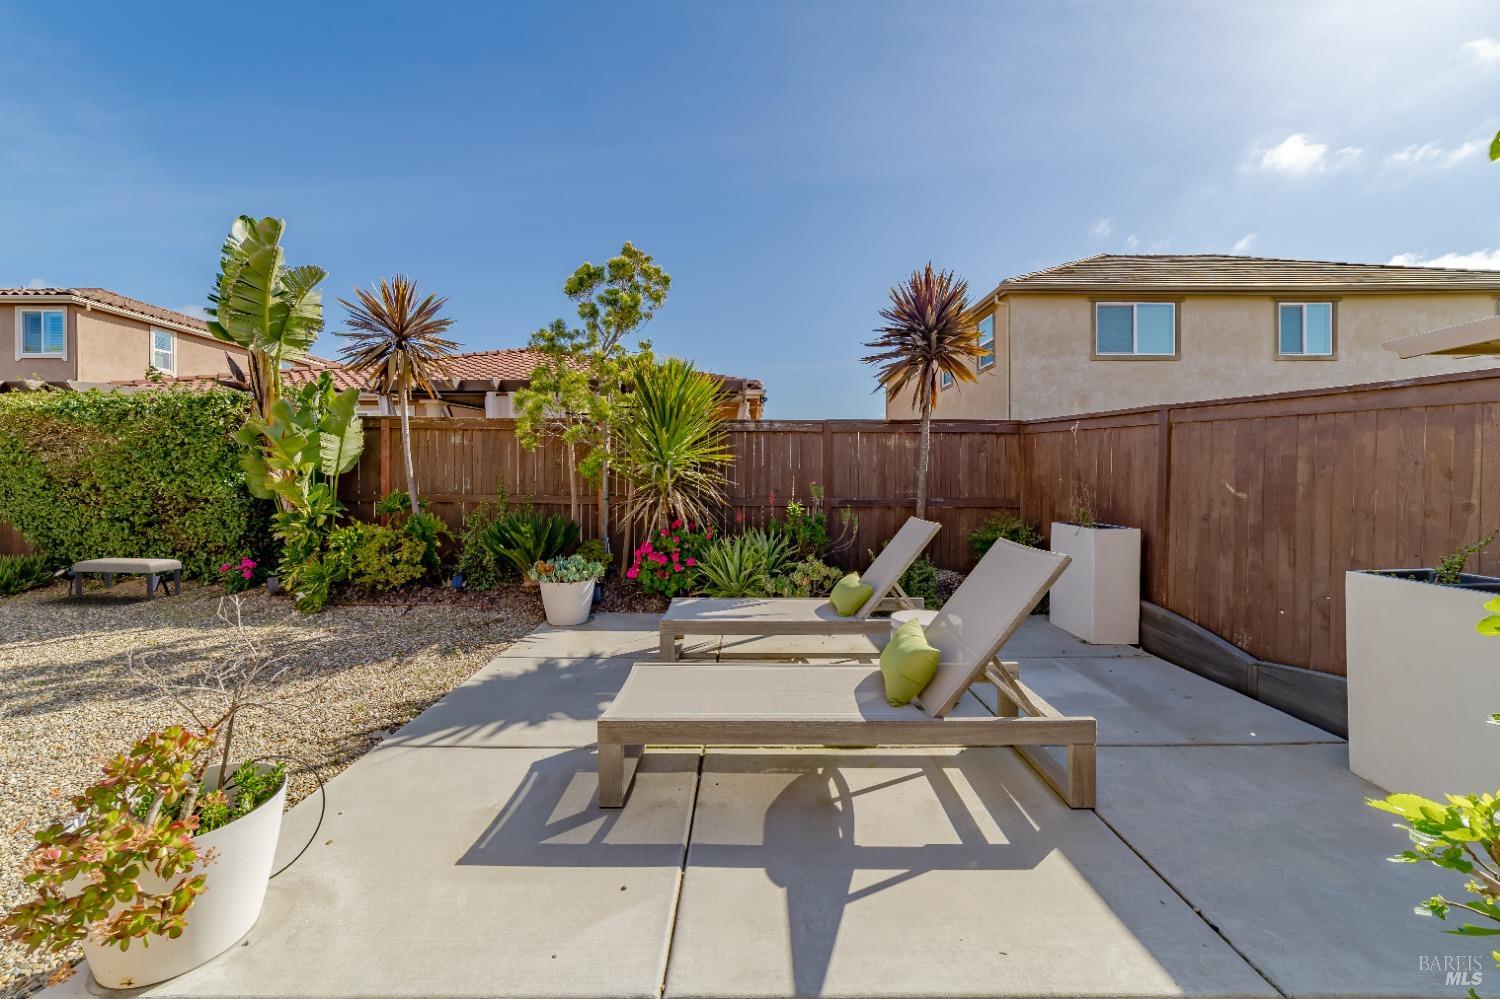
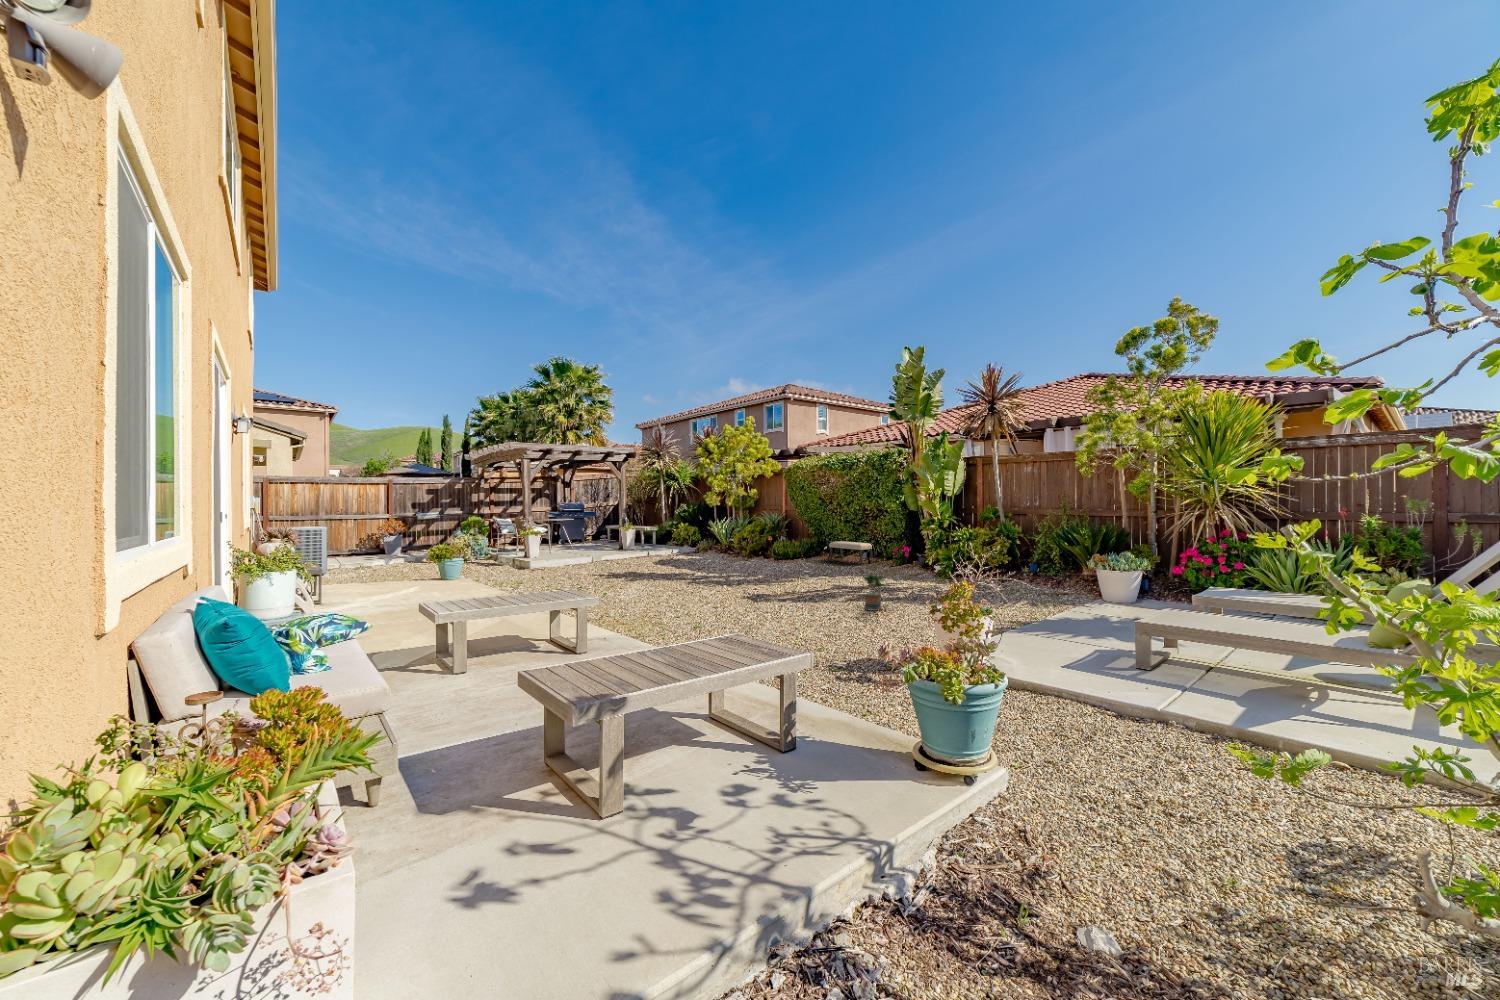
potted tree: none [69,641,139,725] -> present [864,575,885,611]

